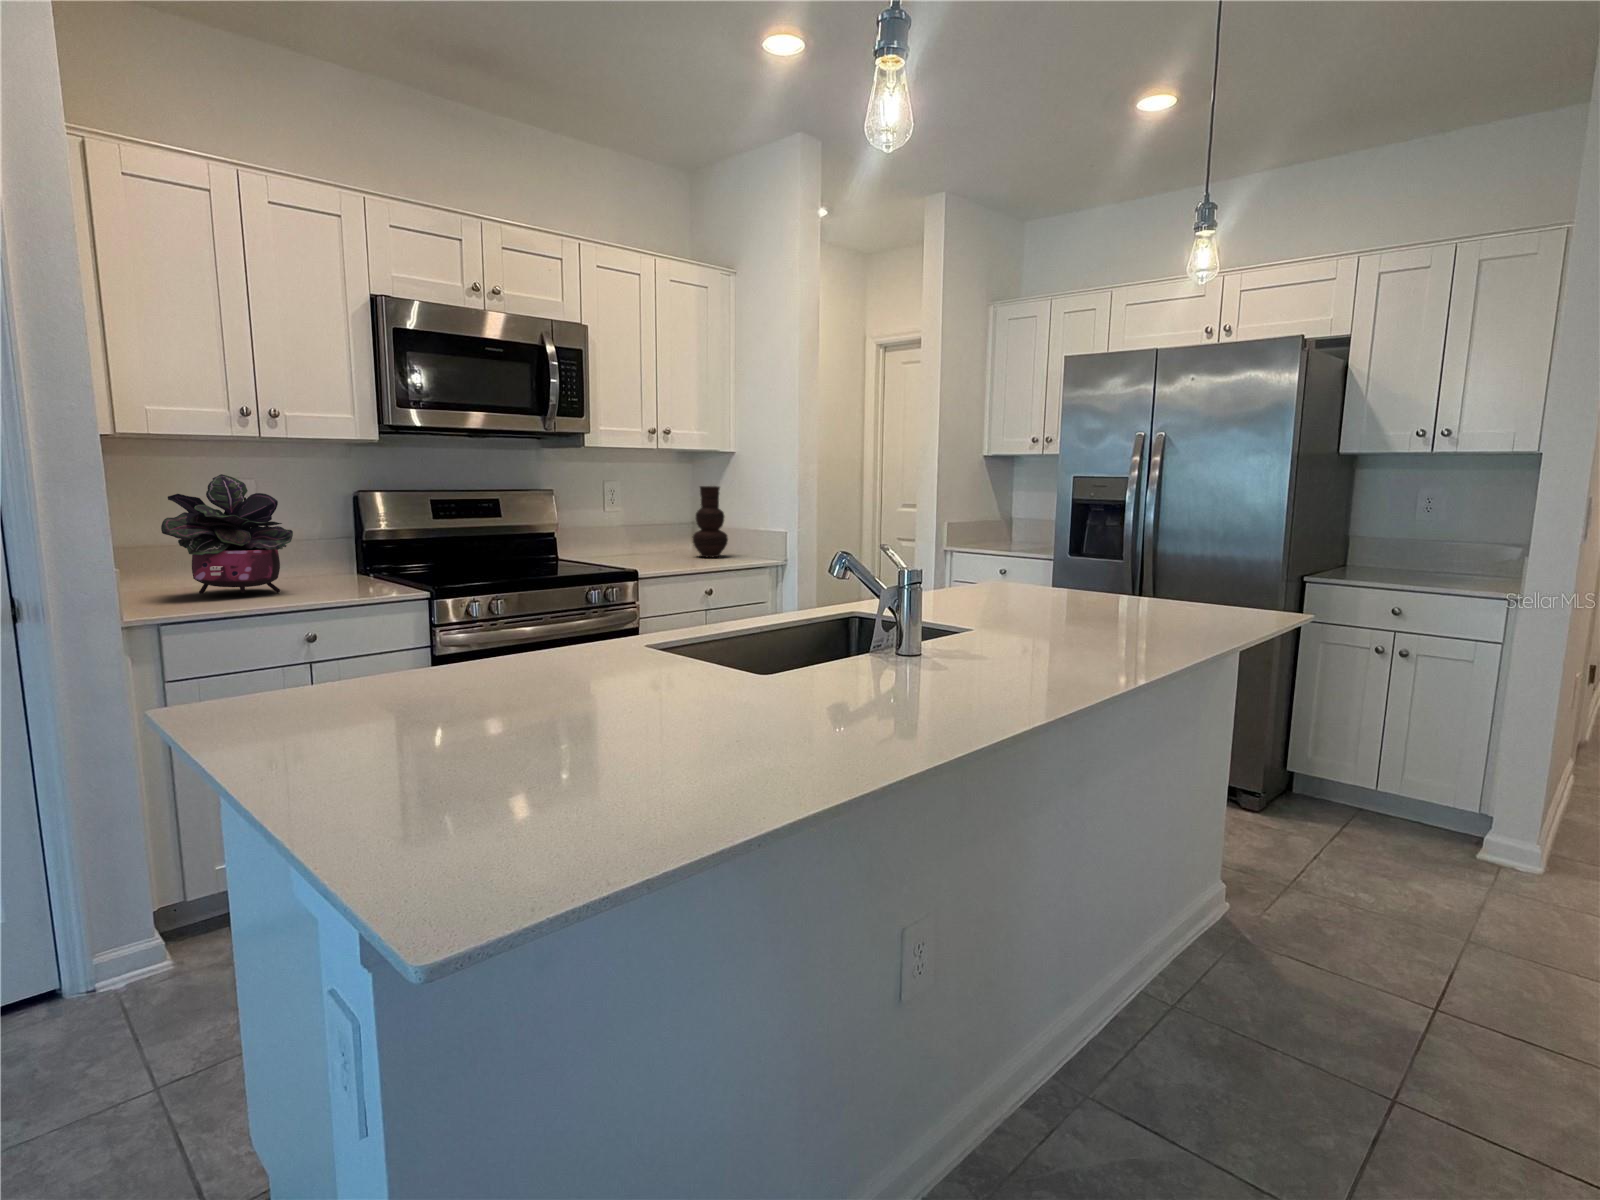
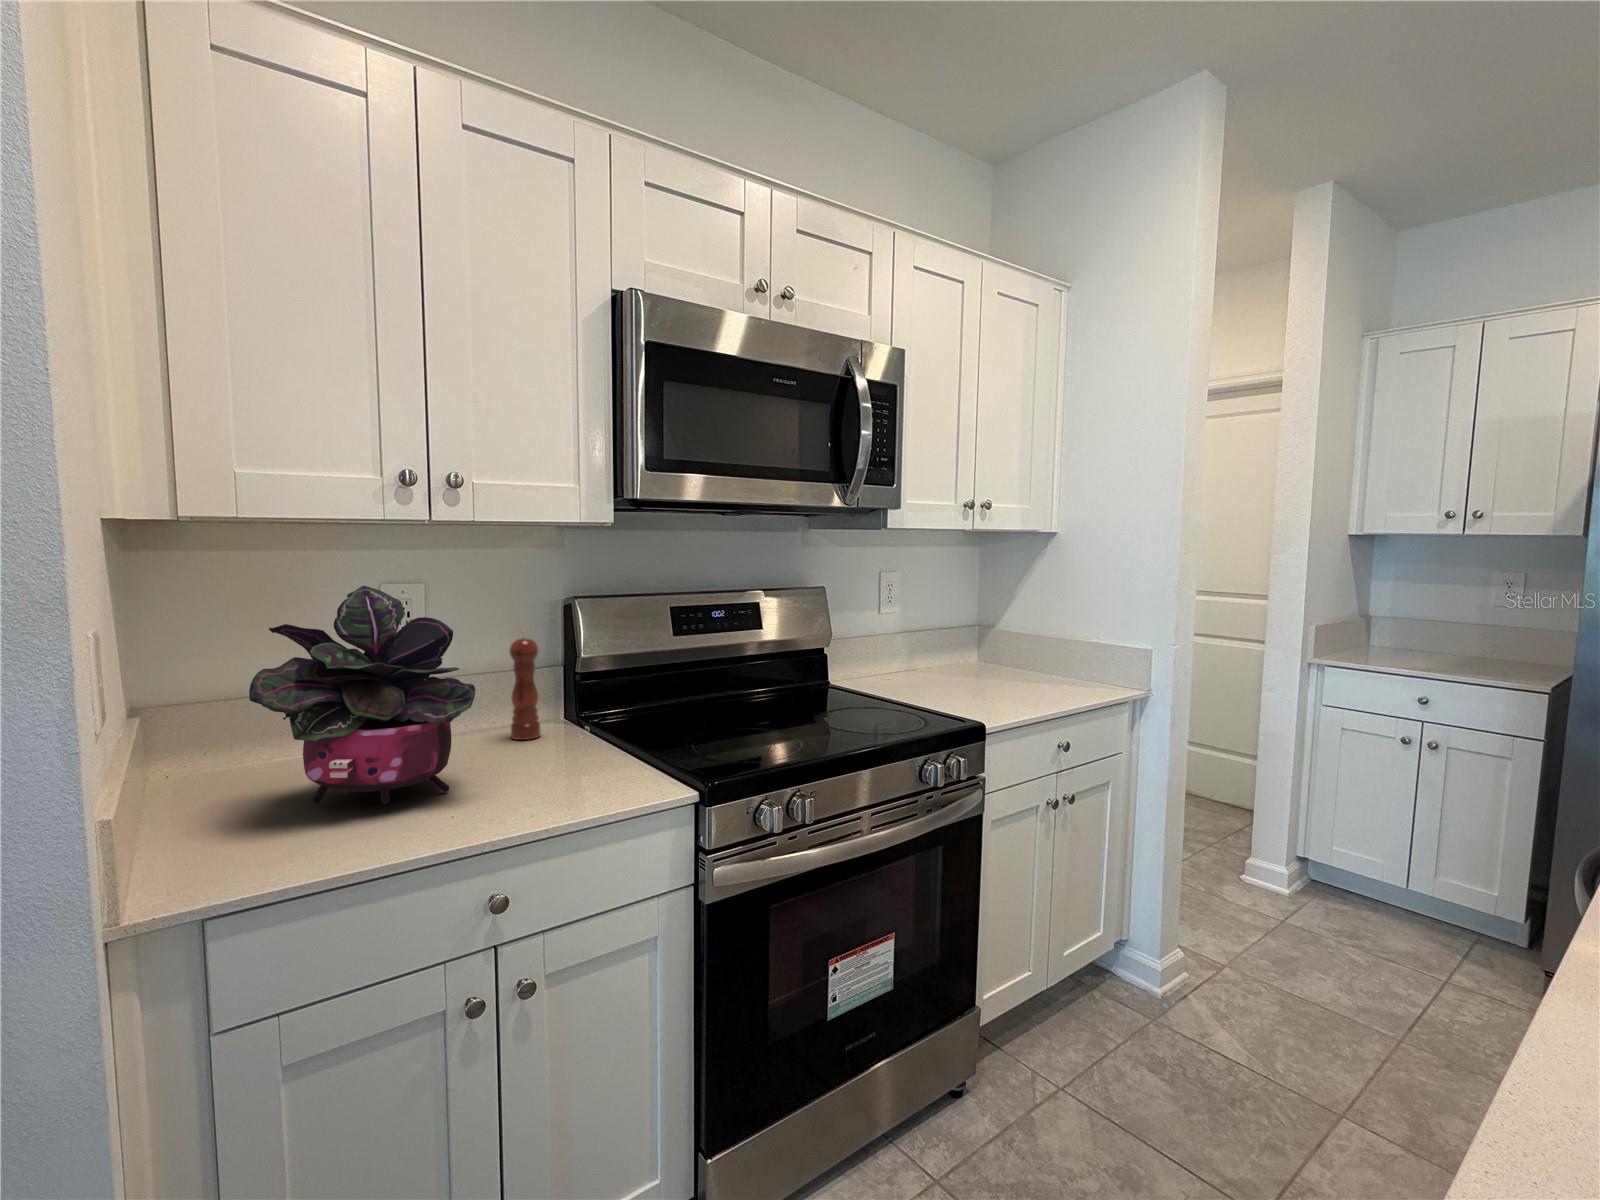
vase: present [693,486,728,557] -> none [1014,583,1069,688]
pepper mill: none [316,510,340,579] -> present [509,631,541,740]

